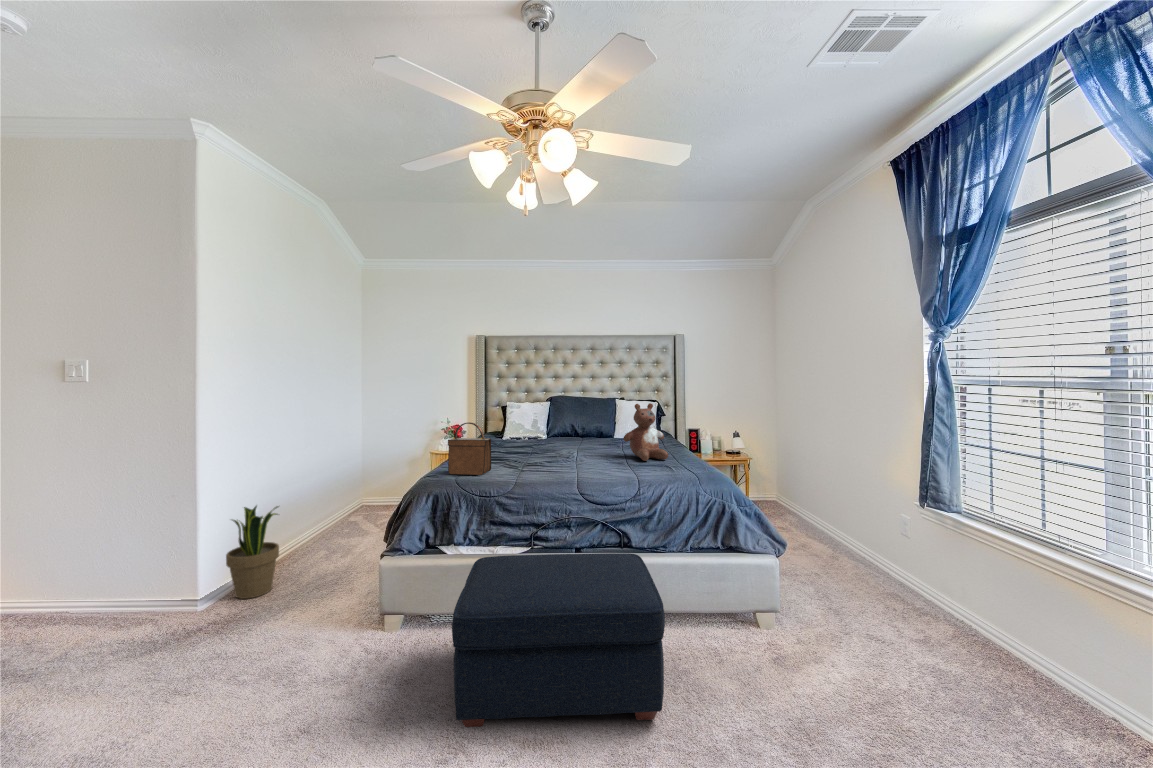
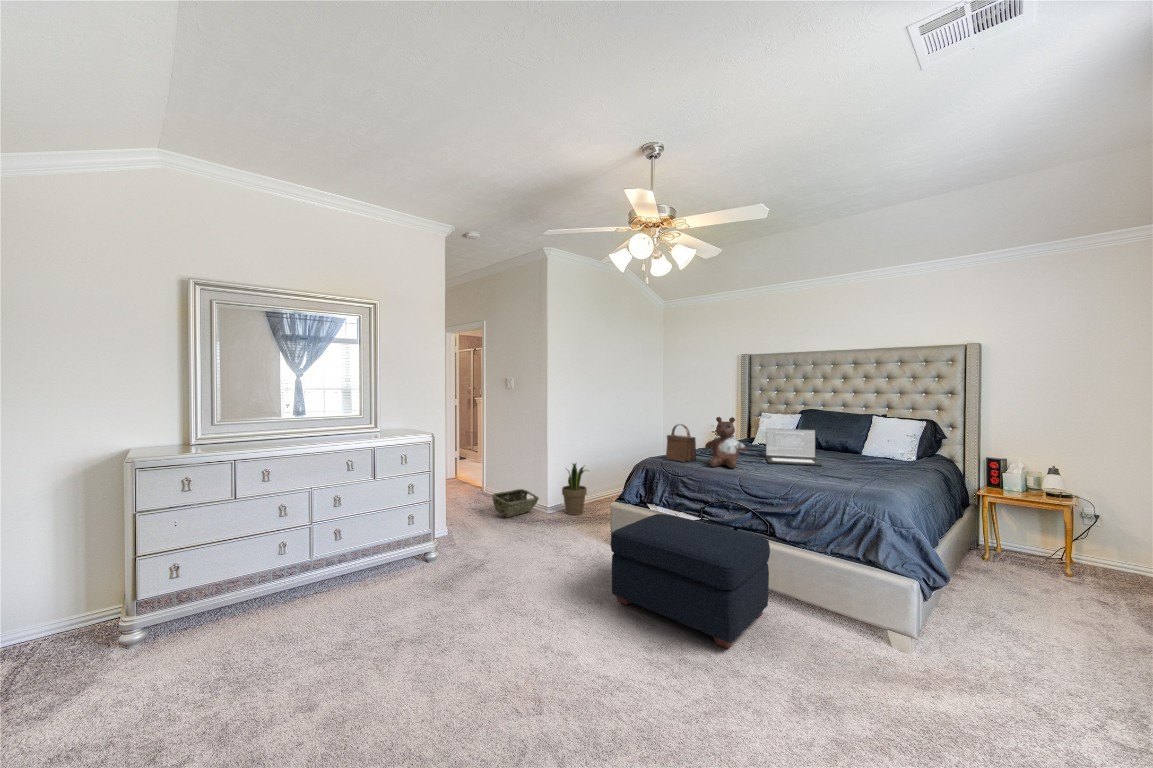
stuffed bear: present [623,403,668,461] -> present [705,417,747,468]
laptop: none [552,417,615,460] -> present [766,429,822,466]
woven basket: none [38,580,171,652] -> present [492,489,539,517]

